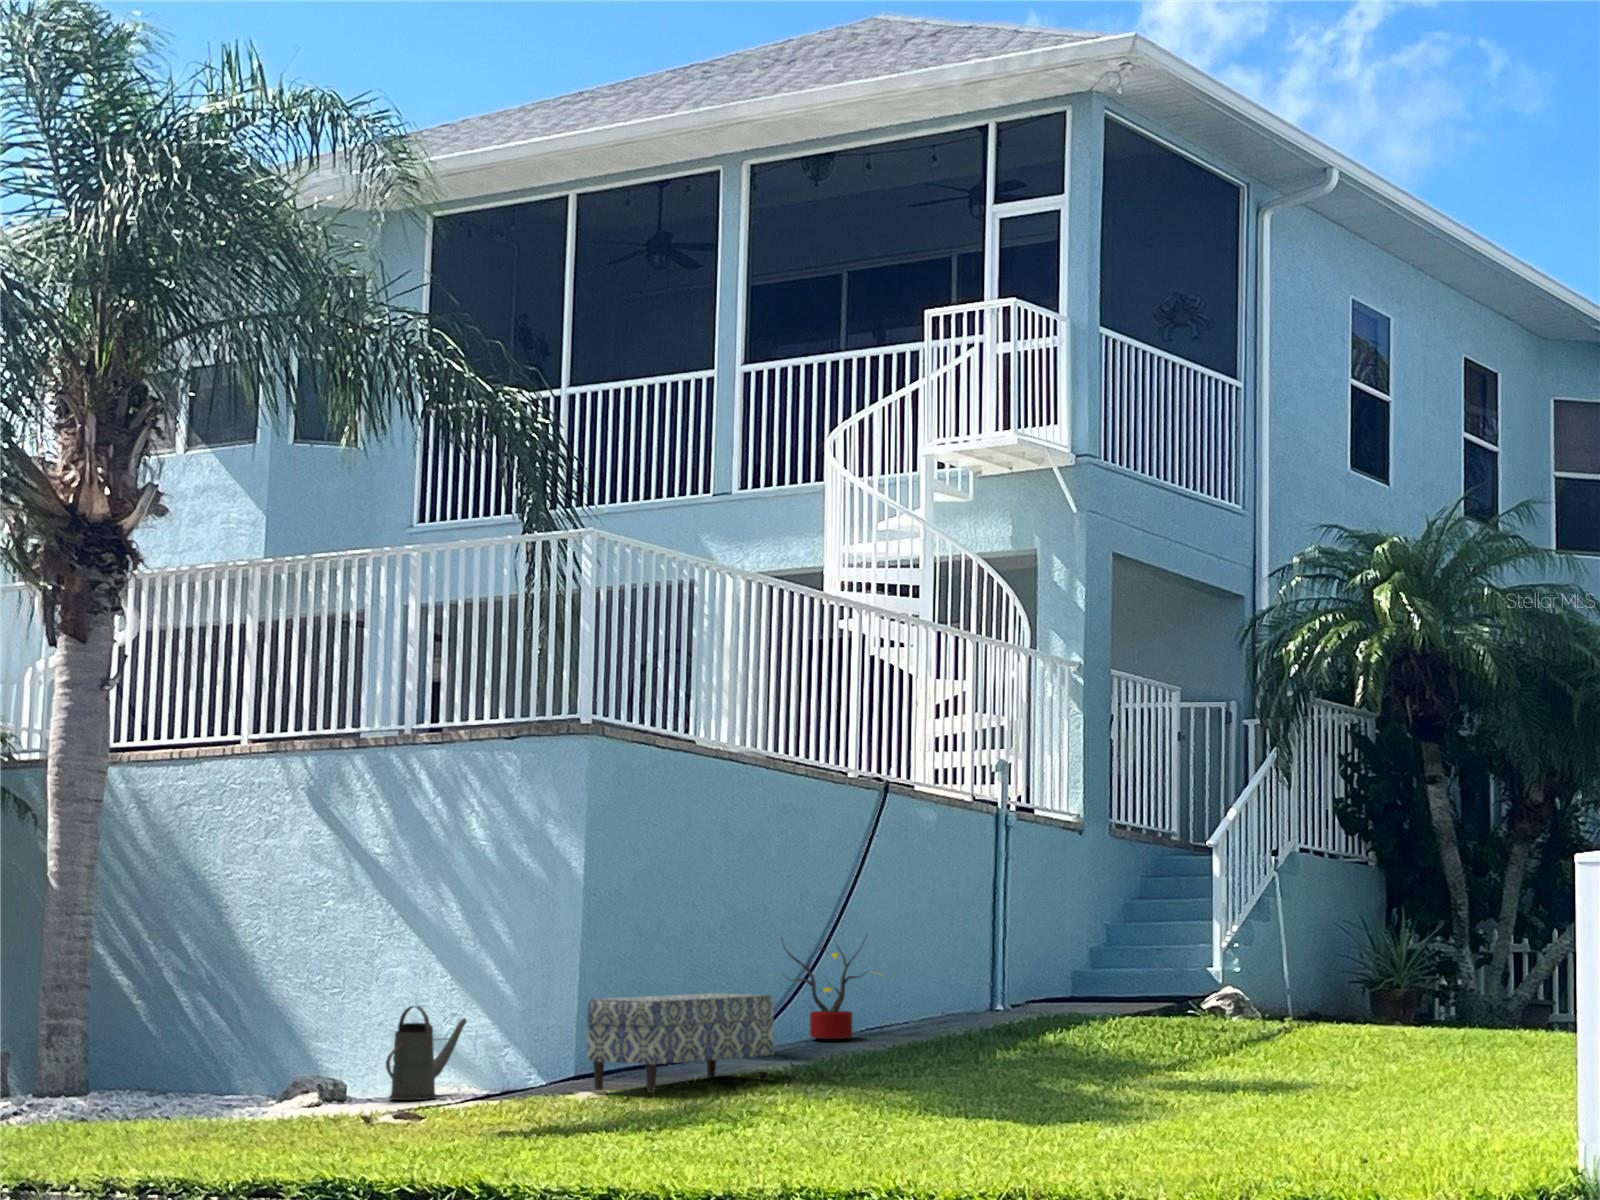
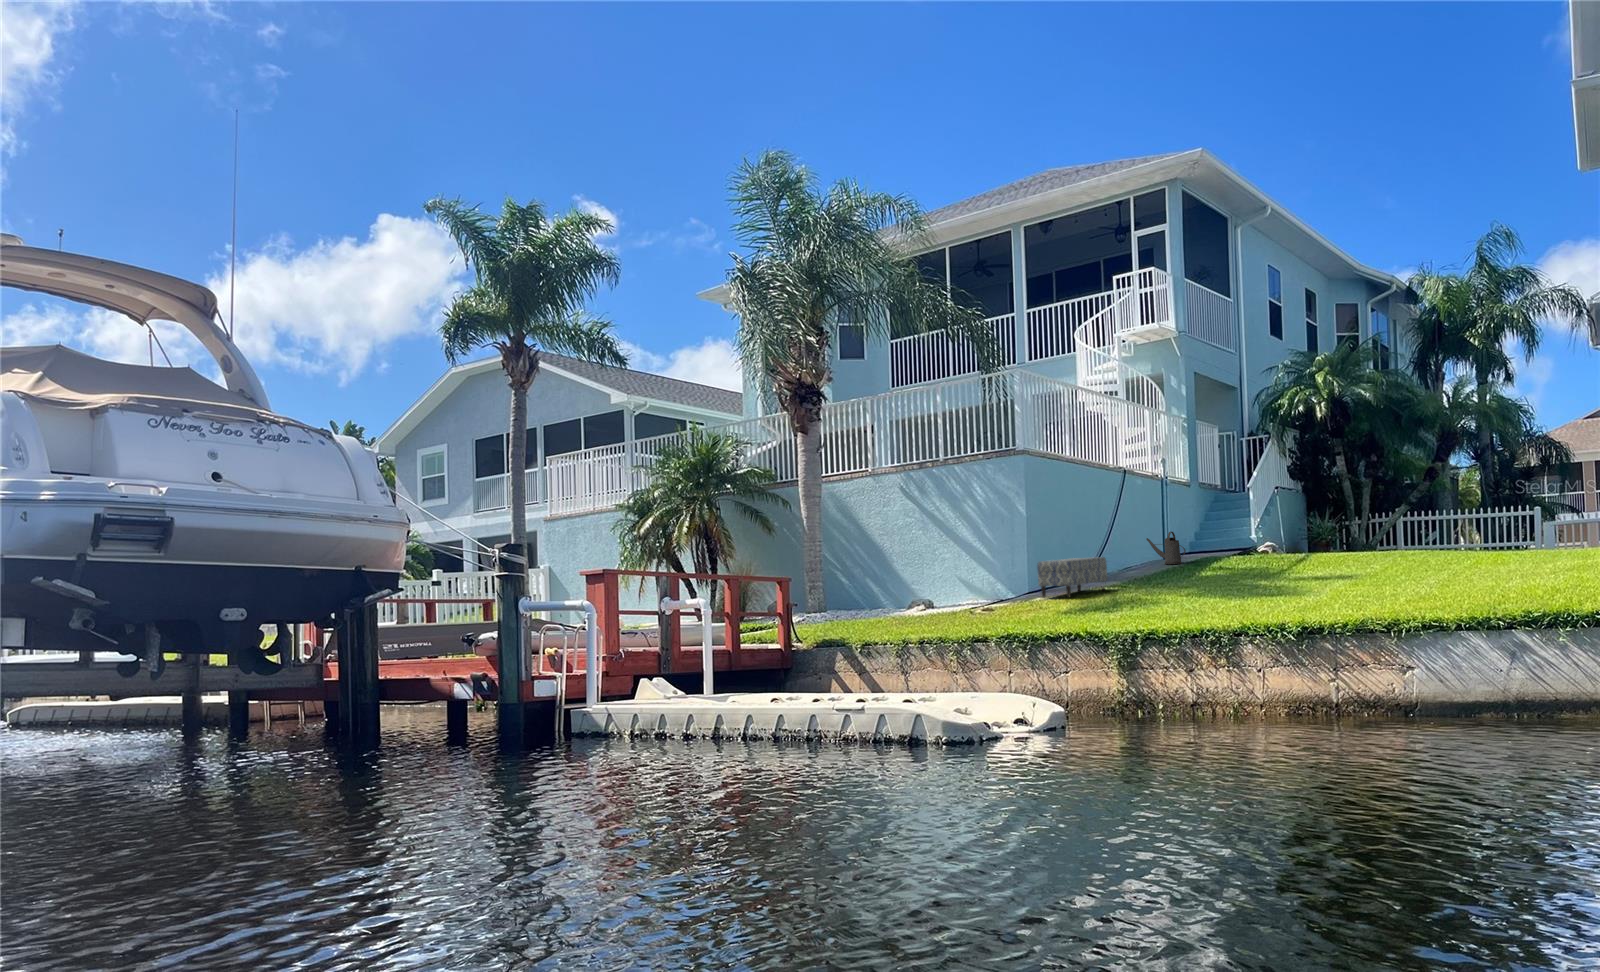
decorative plant: present [782,939,884,1039] -> none [1094,532,1141,574]
watering can: present [386,1006,467,1100] -> present [1146,532,1186,564]

